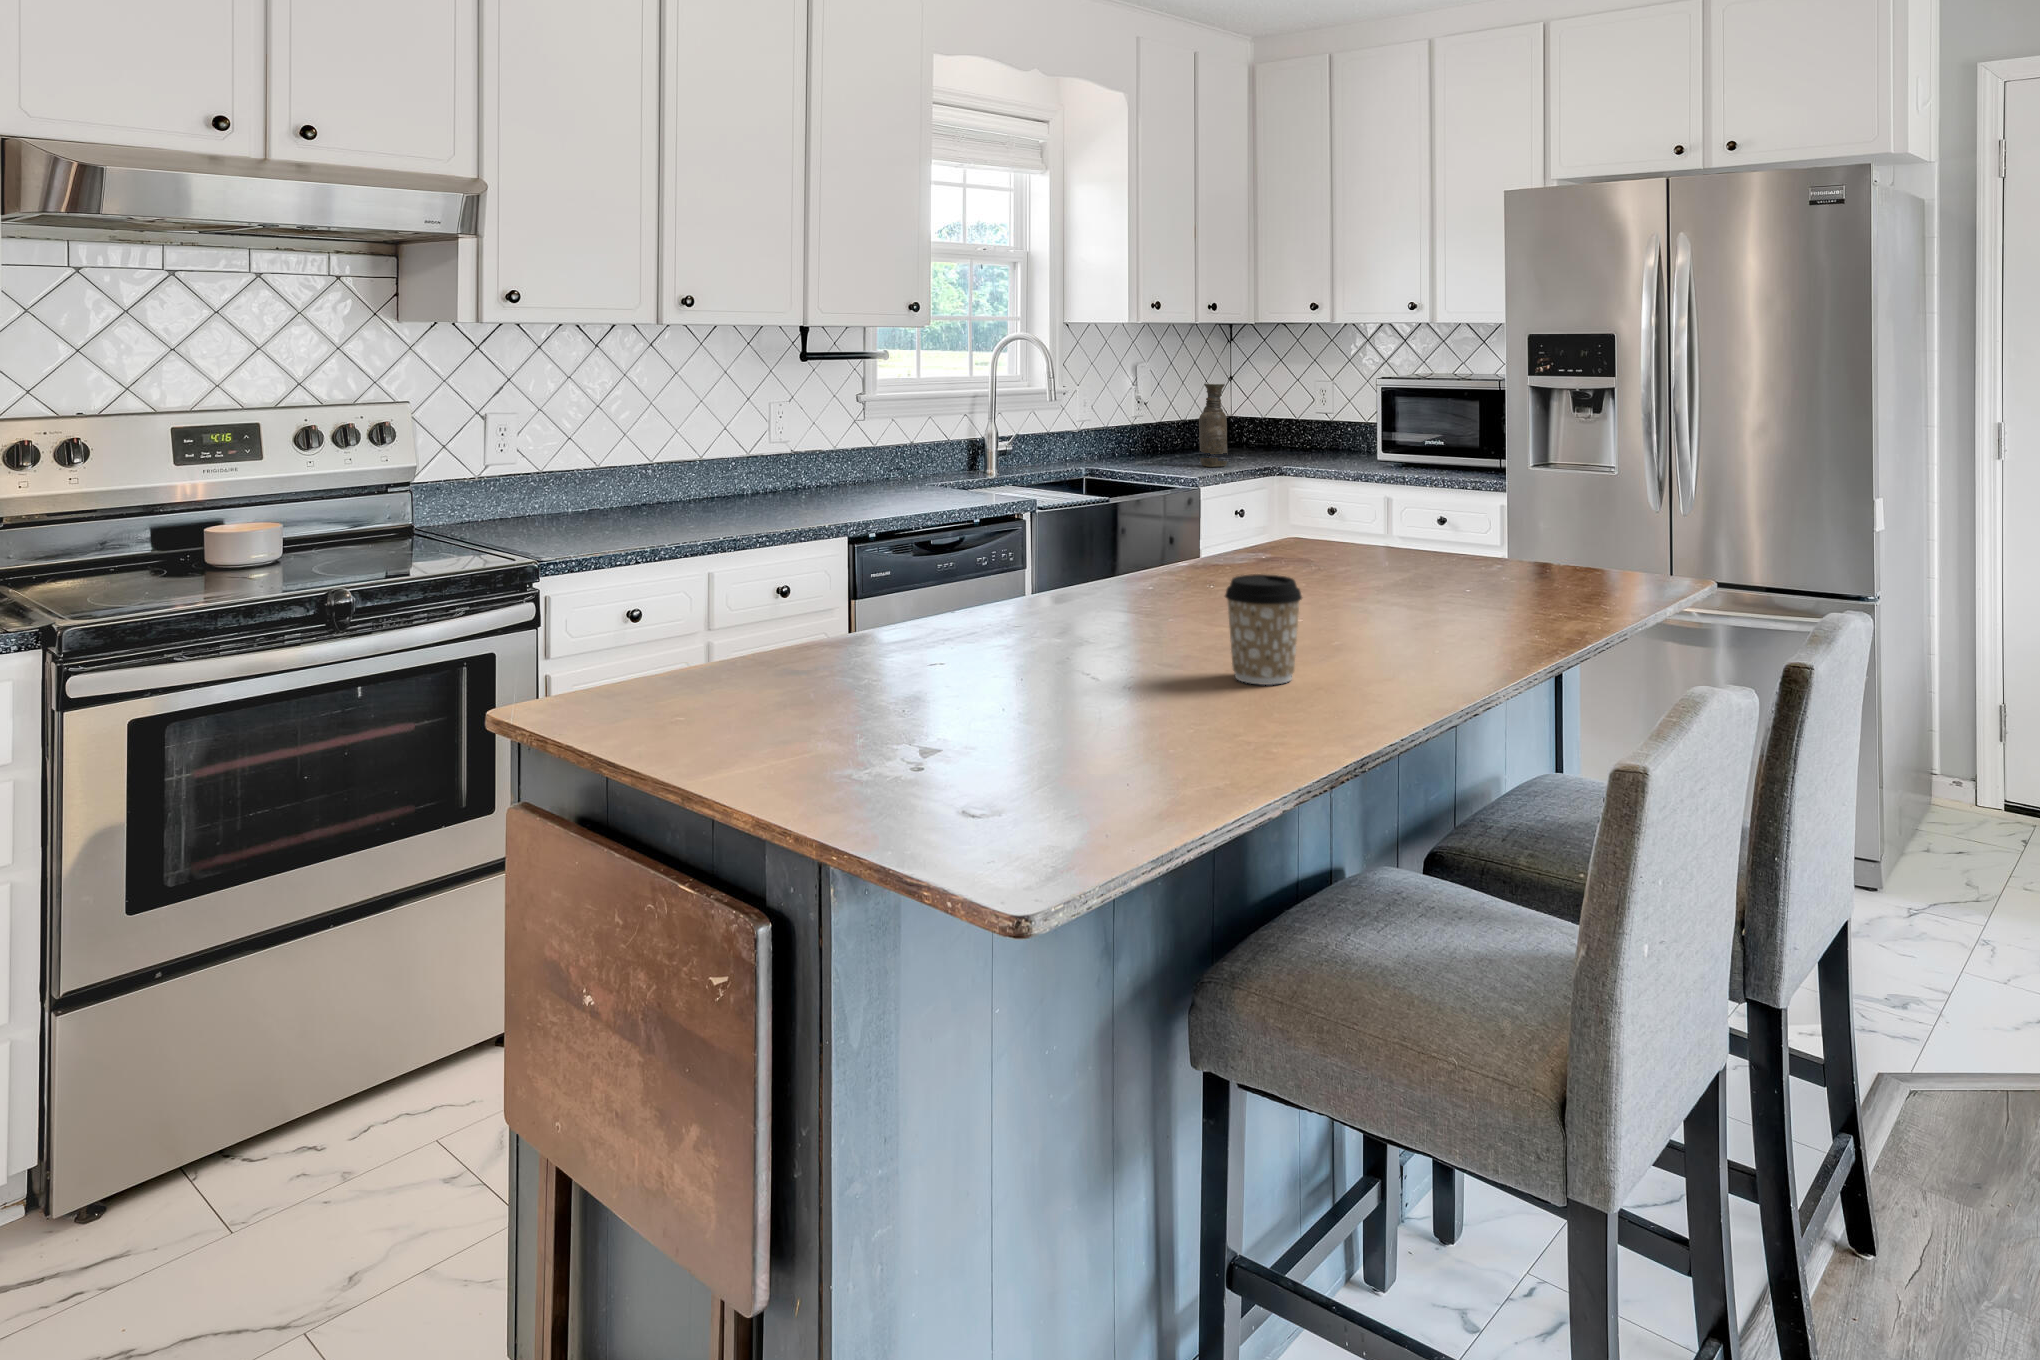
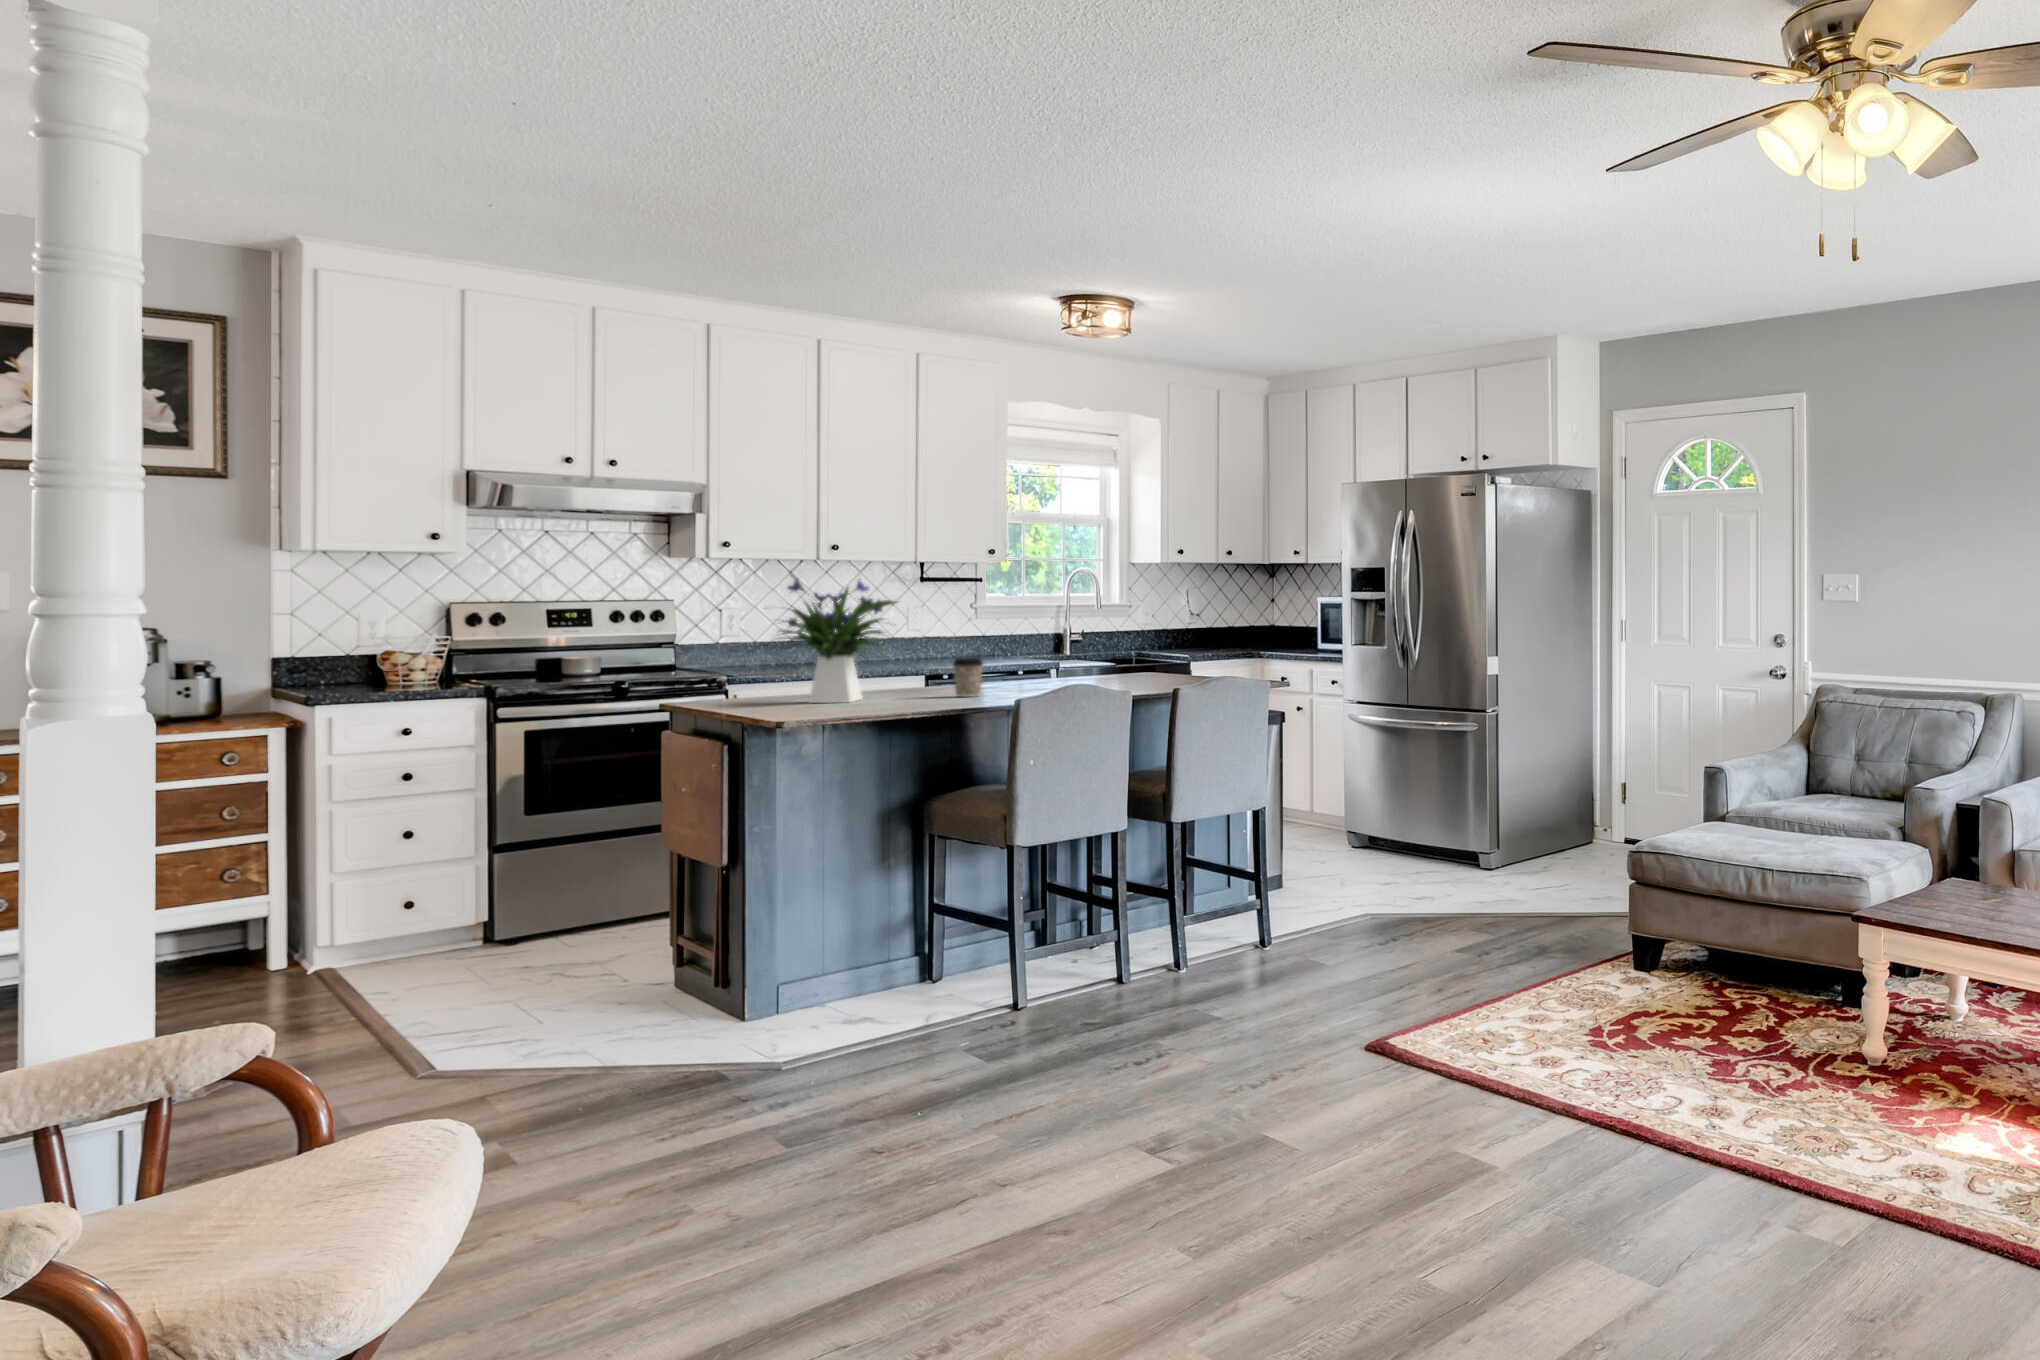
flower arrangement: none [797,356,1137,735] -> present [778,571,896,703]
vase: present [1199,384,1227,467] -> none [1231,602,1250,656]

